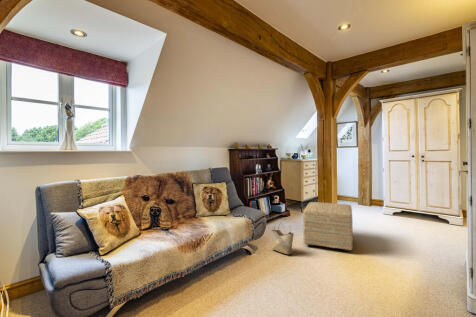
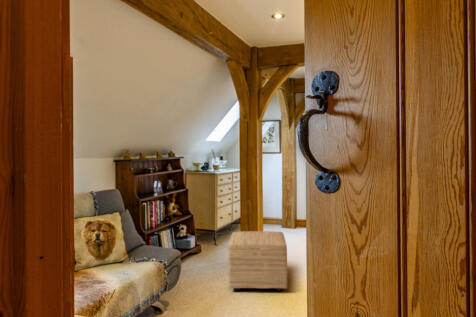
woven basket: present [272,229,294,255] -> none [188,259,218,305]

